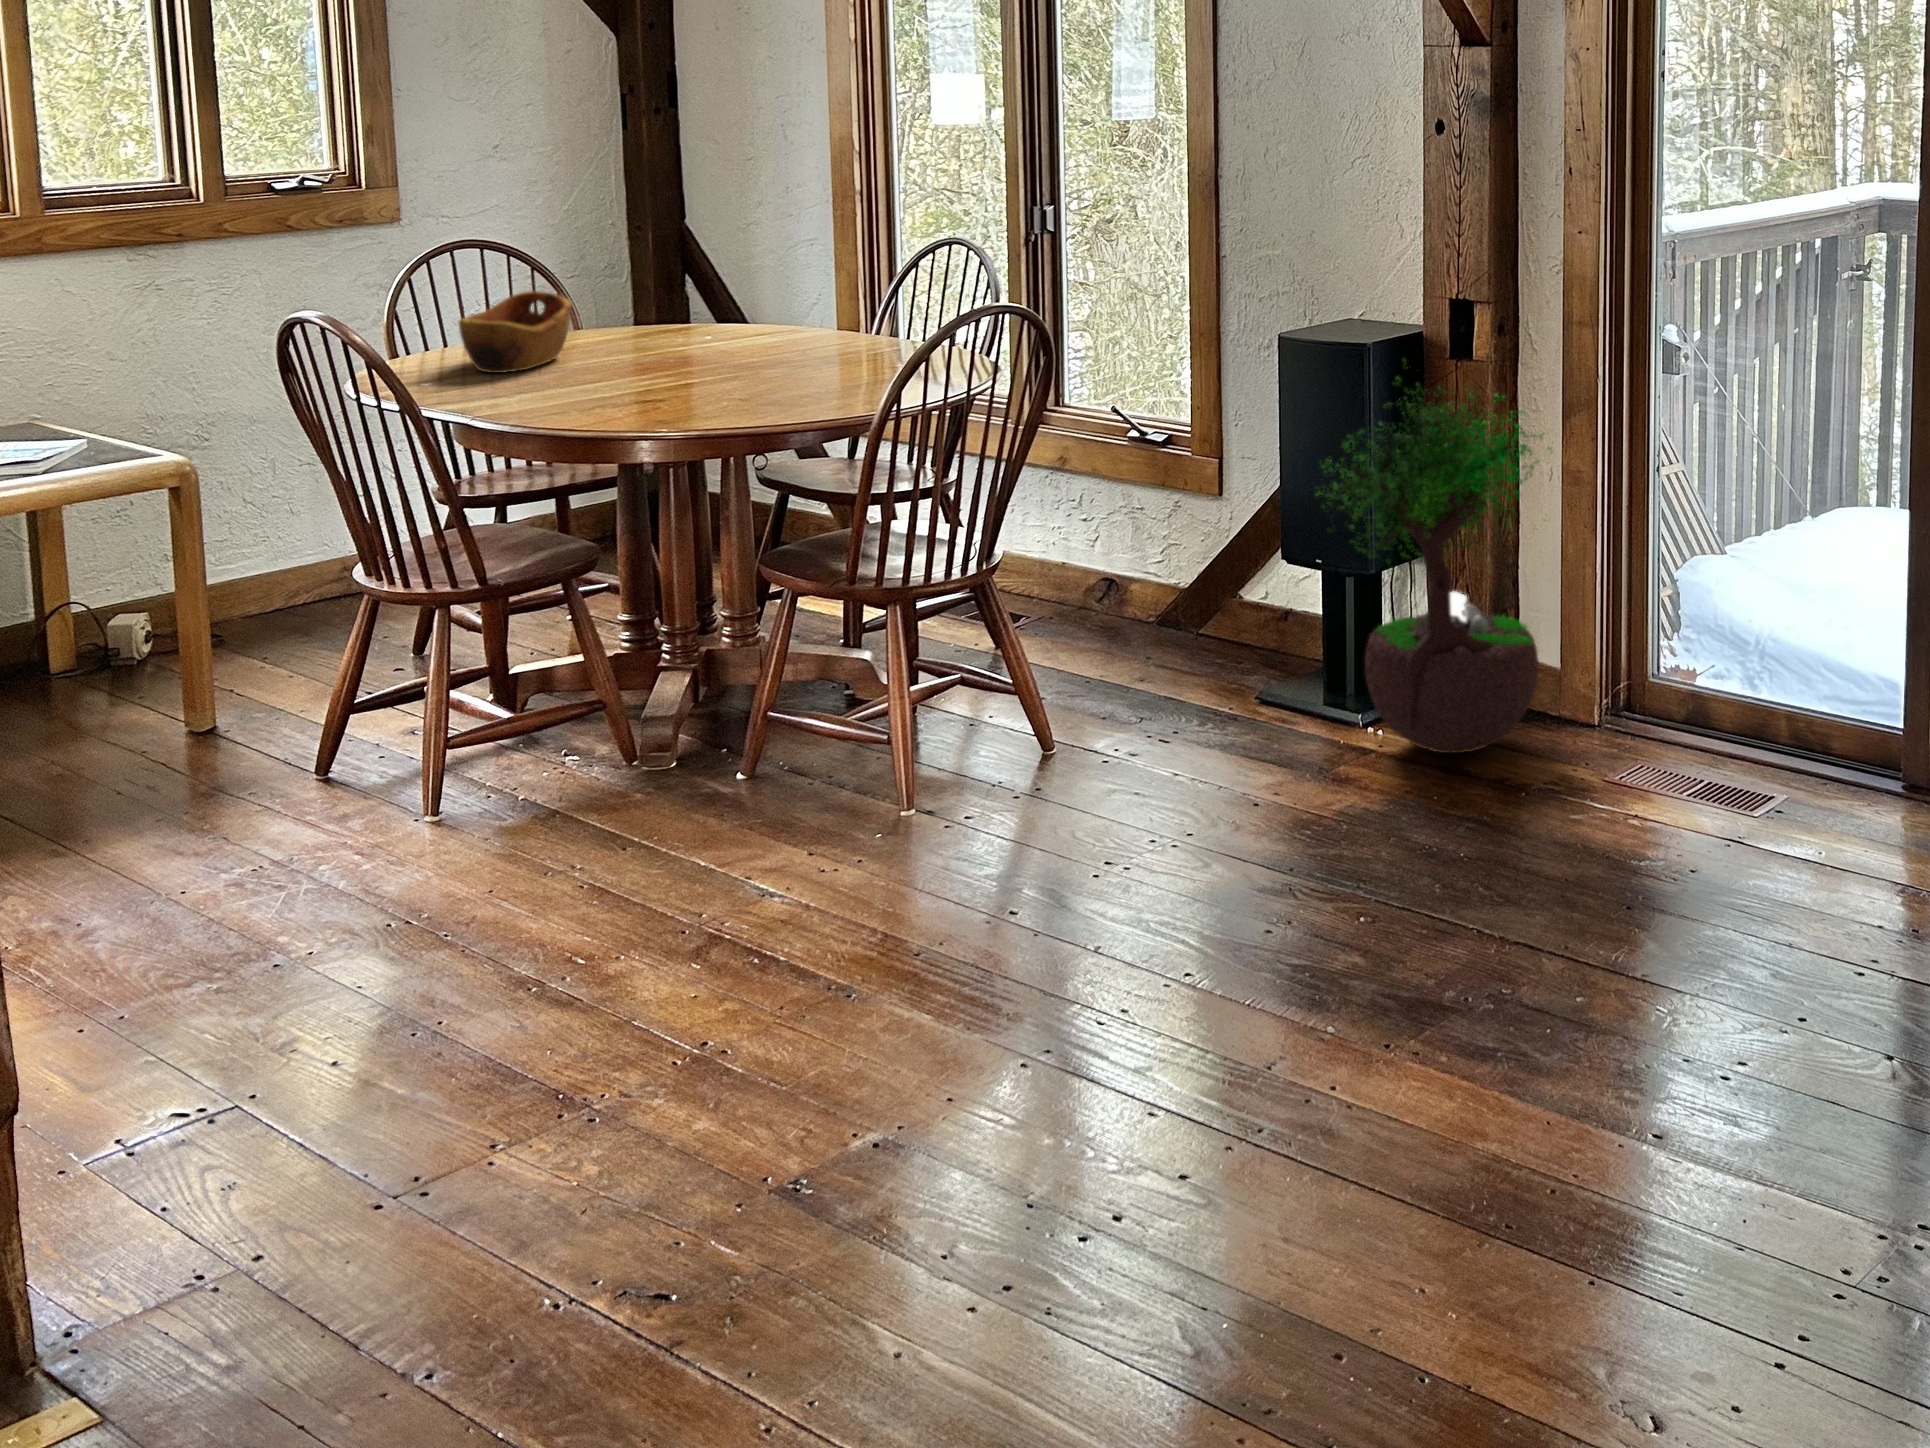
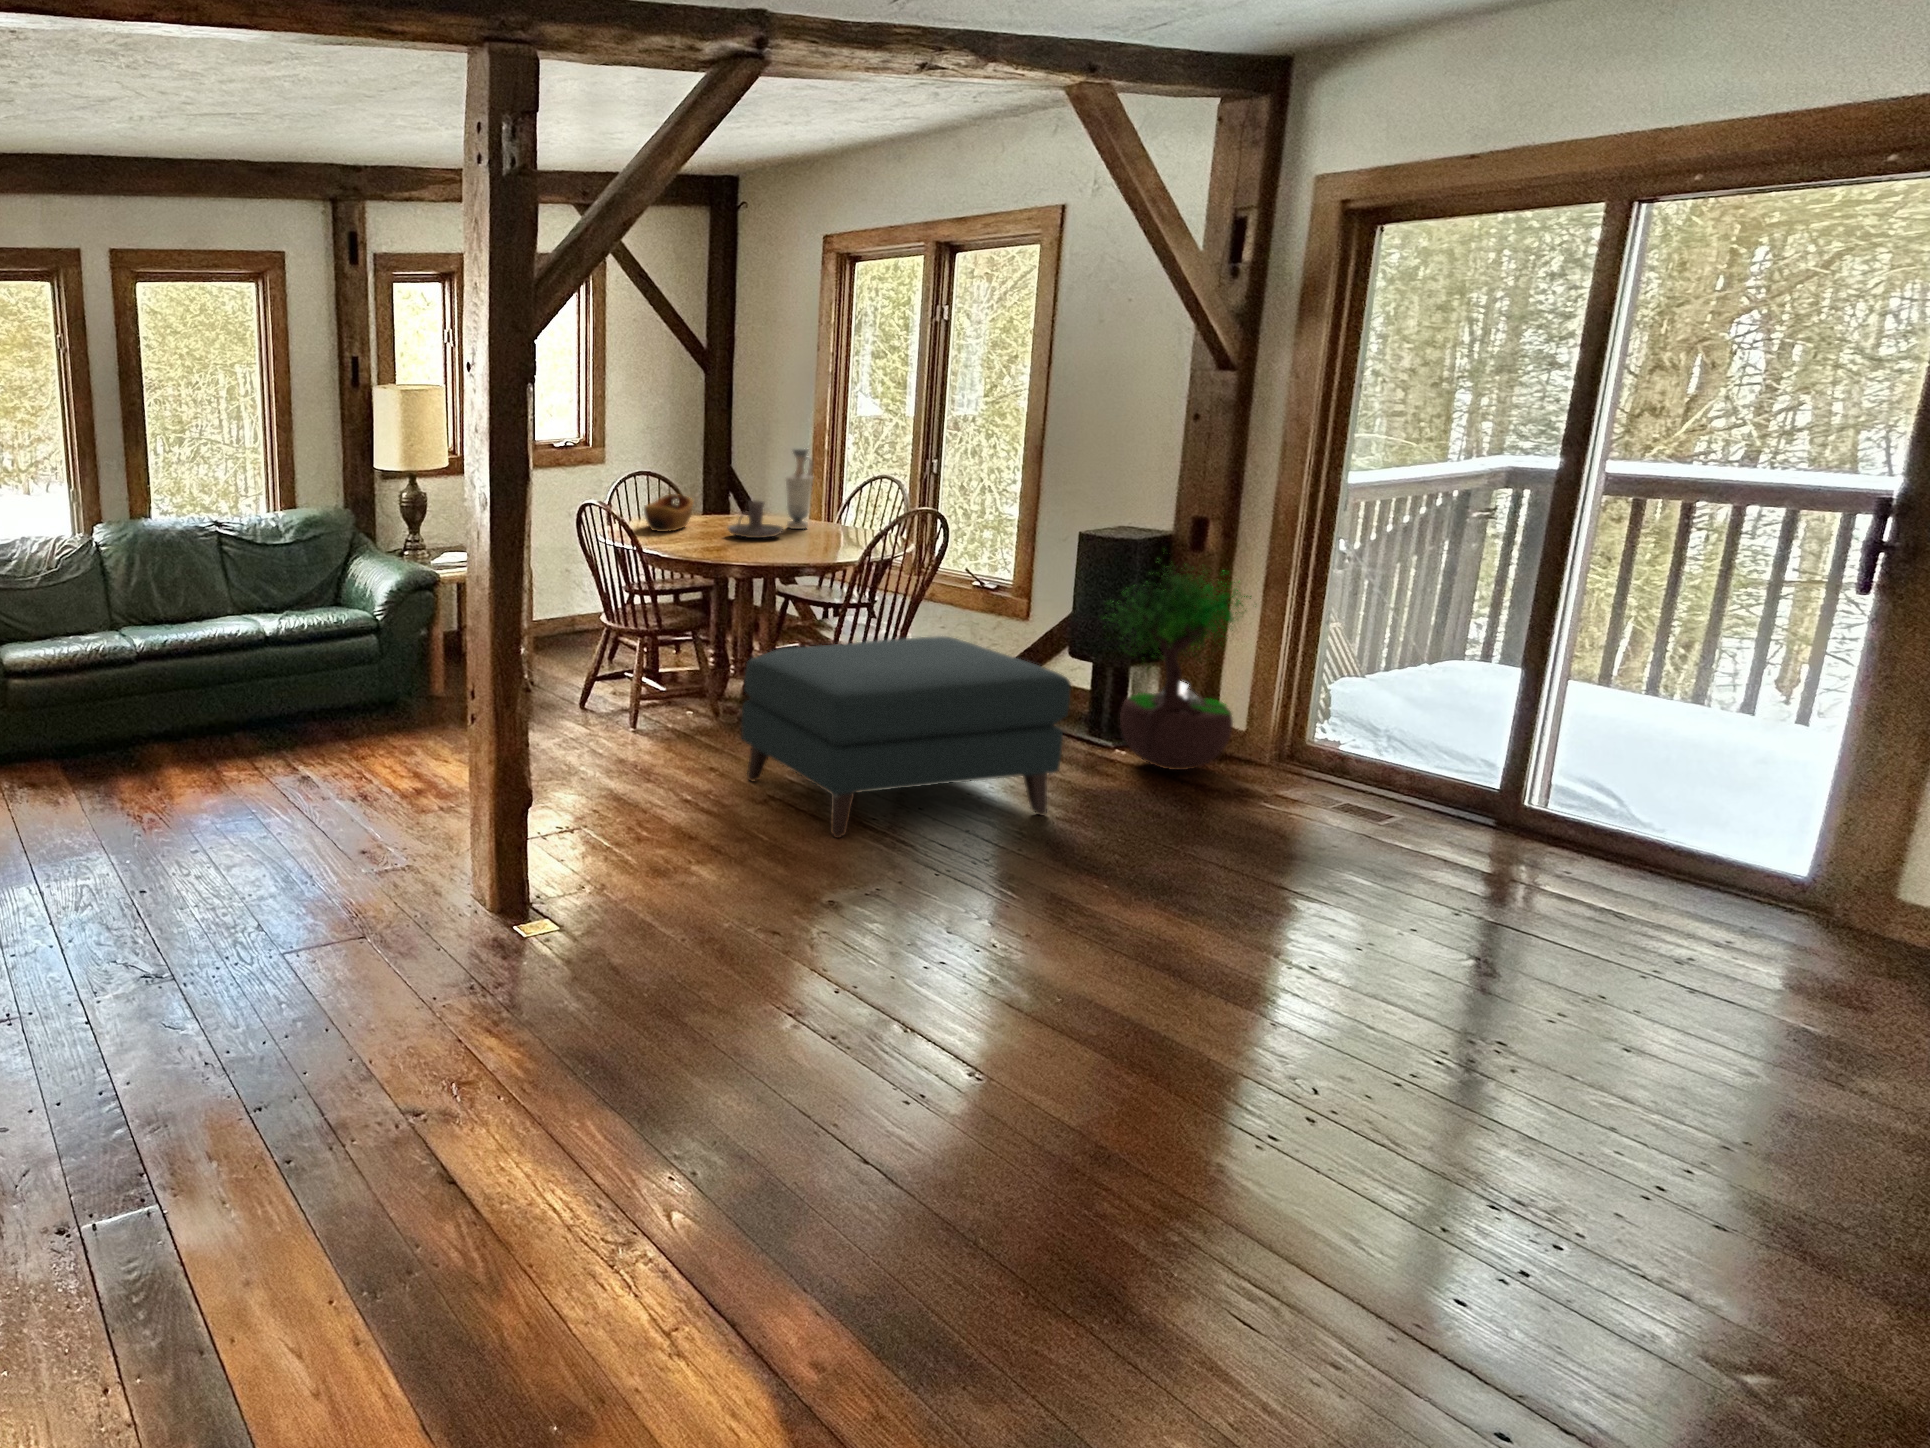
vase: none [755,192,810,350] -> present [786,448,813,529]
candle holder: none [635,300,750,376] -> present [728,501,783,538]
ottoman: none [643,554,1262,1024] -> present [741,636,1071,838]

